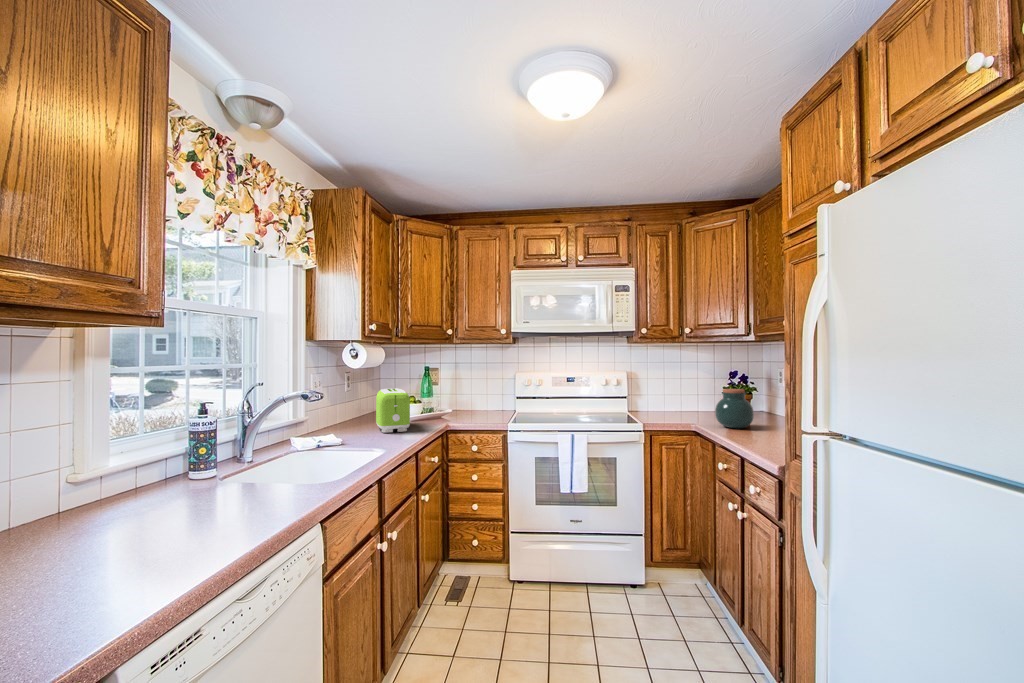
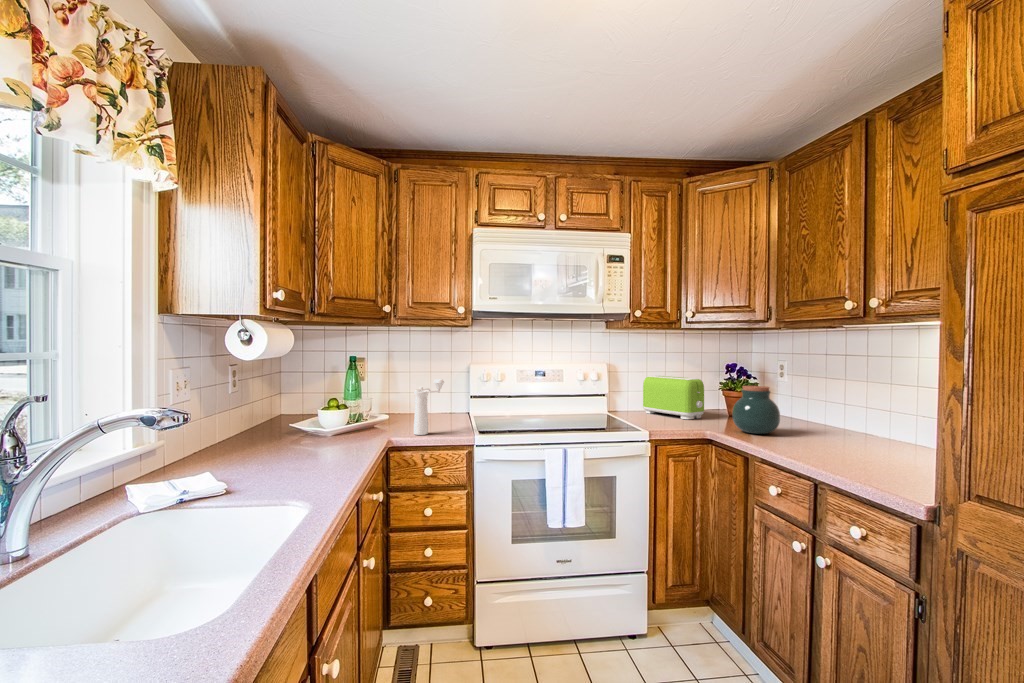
pepper mill: none [466,383,489,422] -> present [414,379,444,435]
toaster: present [376,389,410,433] -> present [643,376,704,419]

